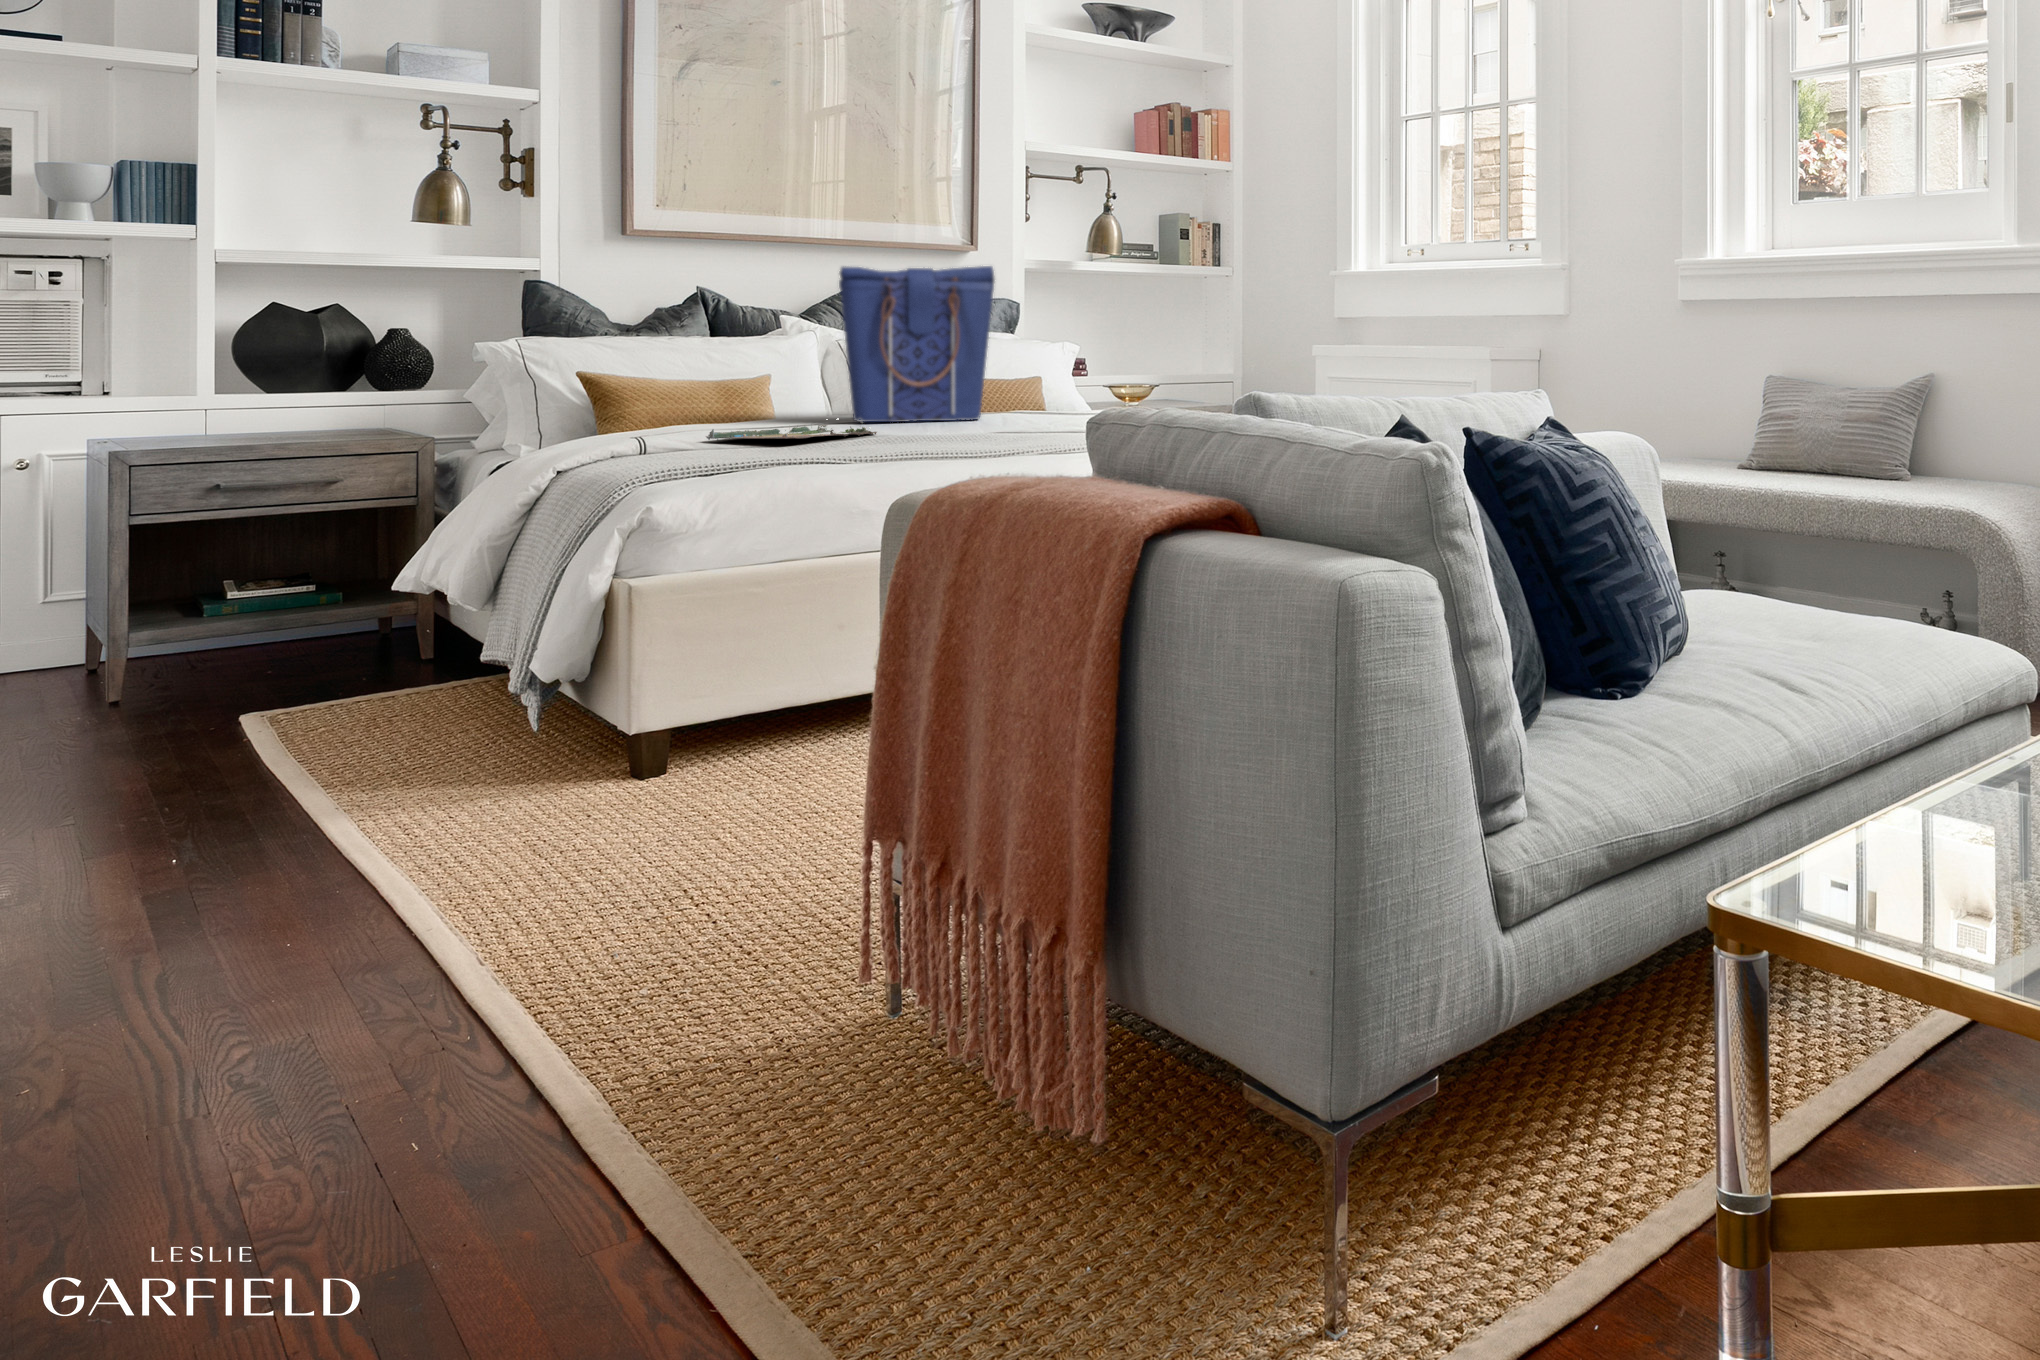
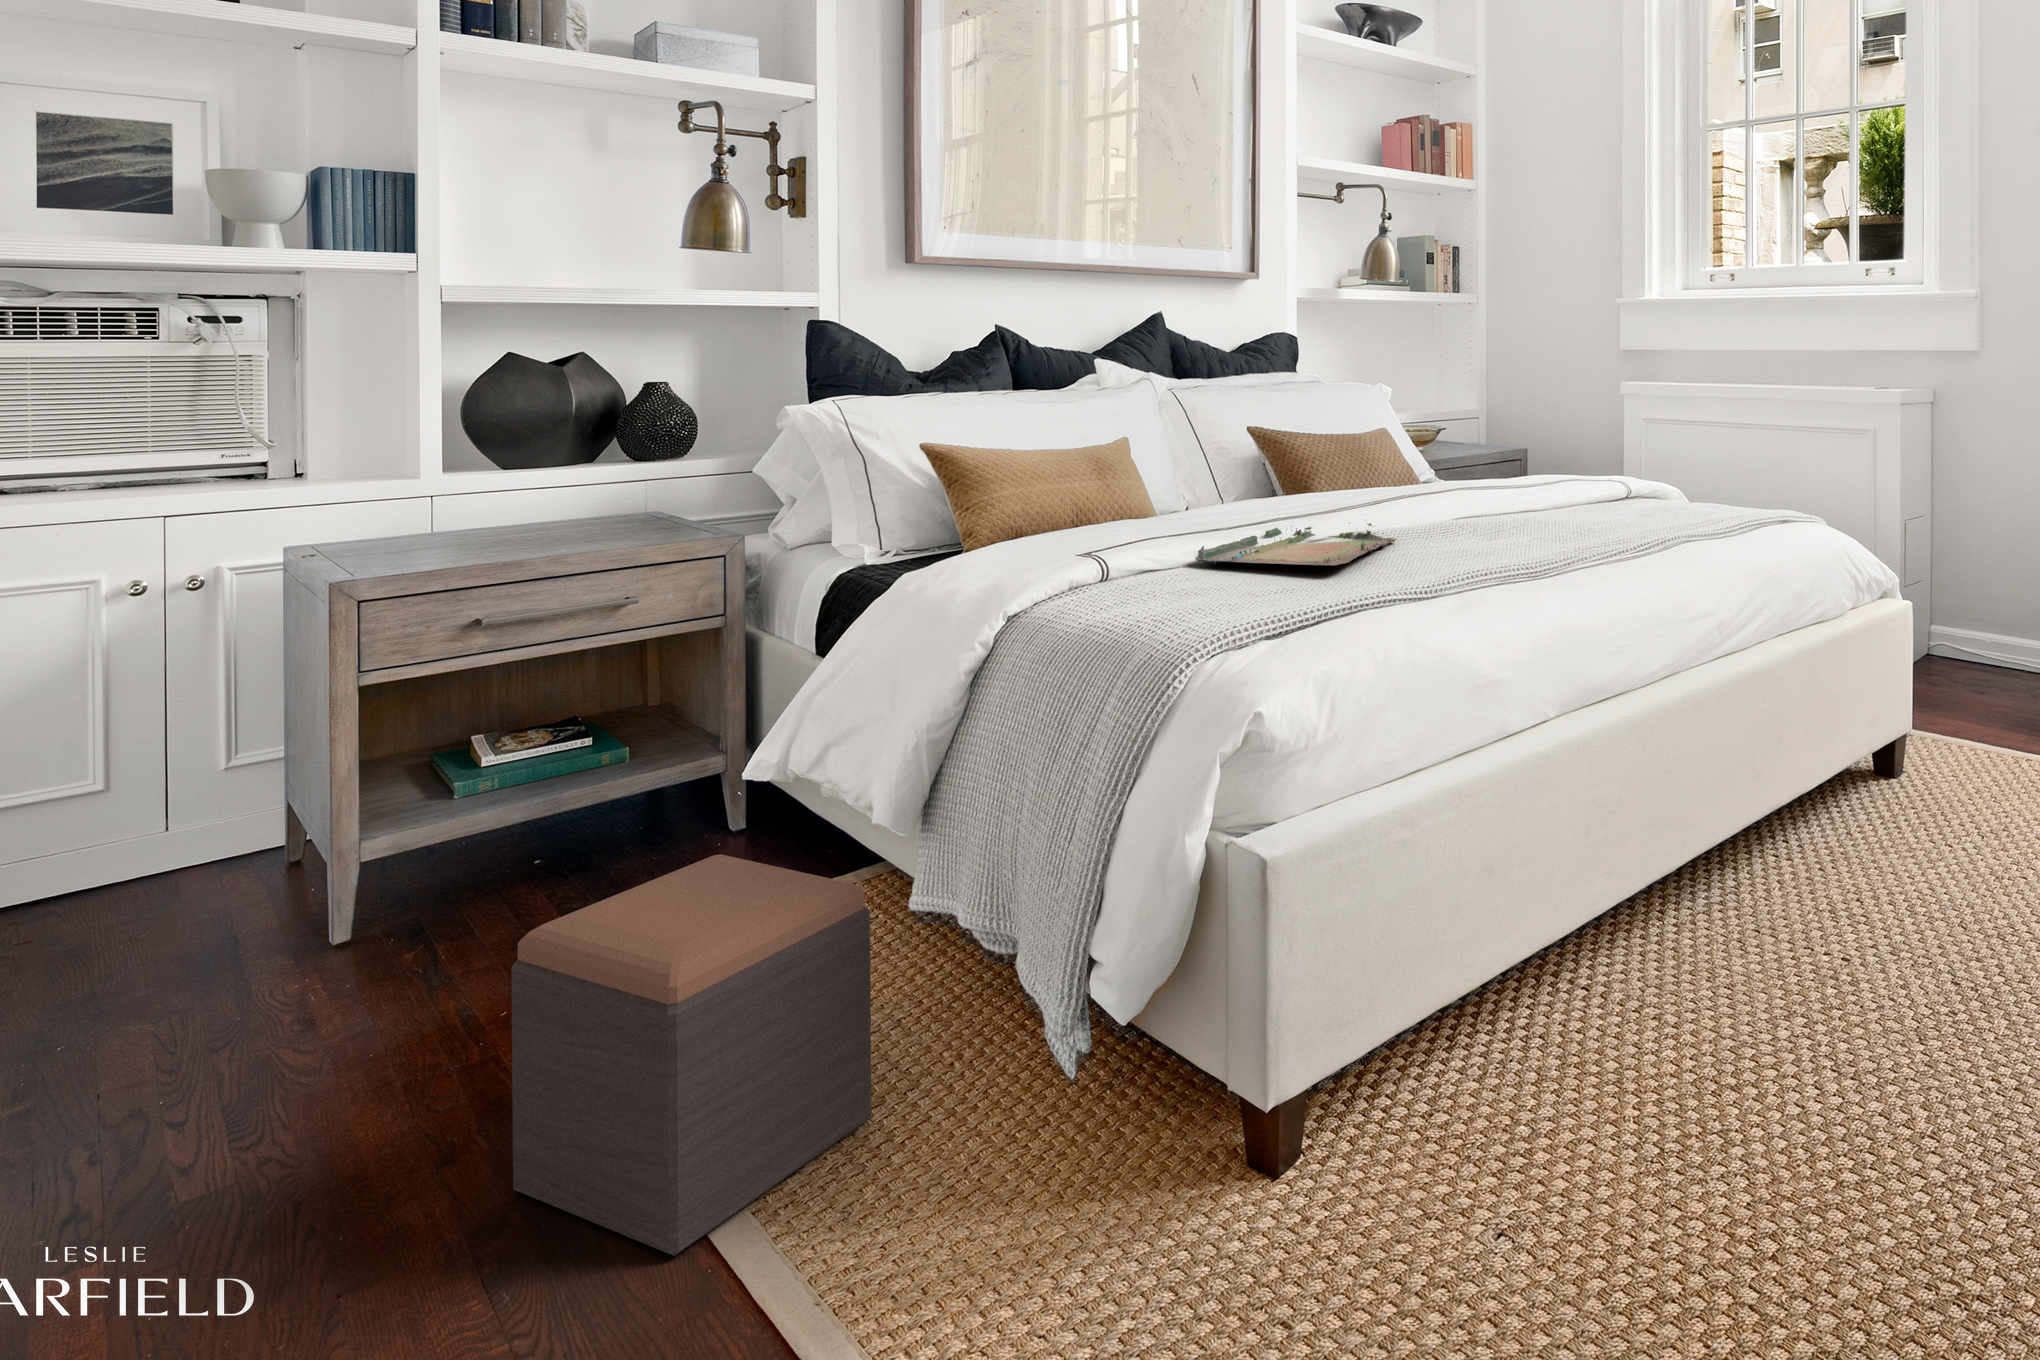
tote bag: present [839,266,994,422] -> none [1286,300,1468,514]
footstool: none [200,607,435,797] -> present [511,854,871,1256]

